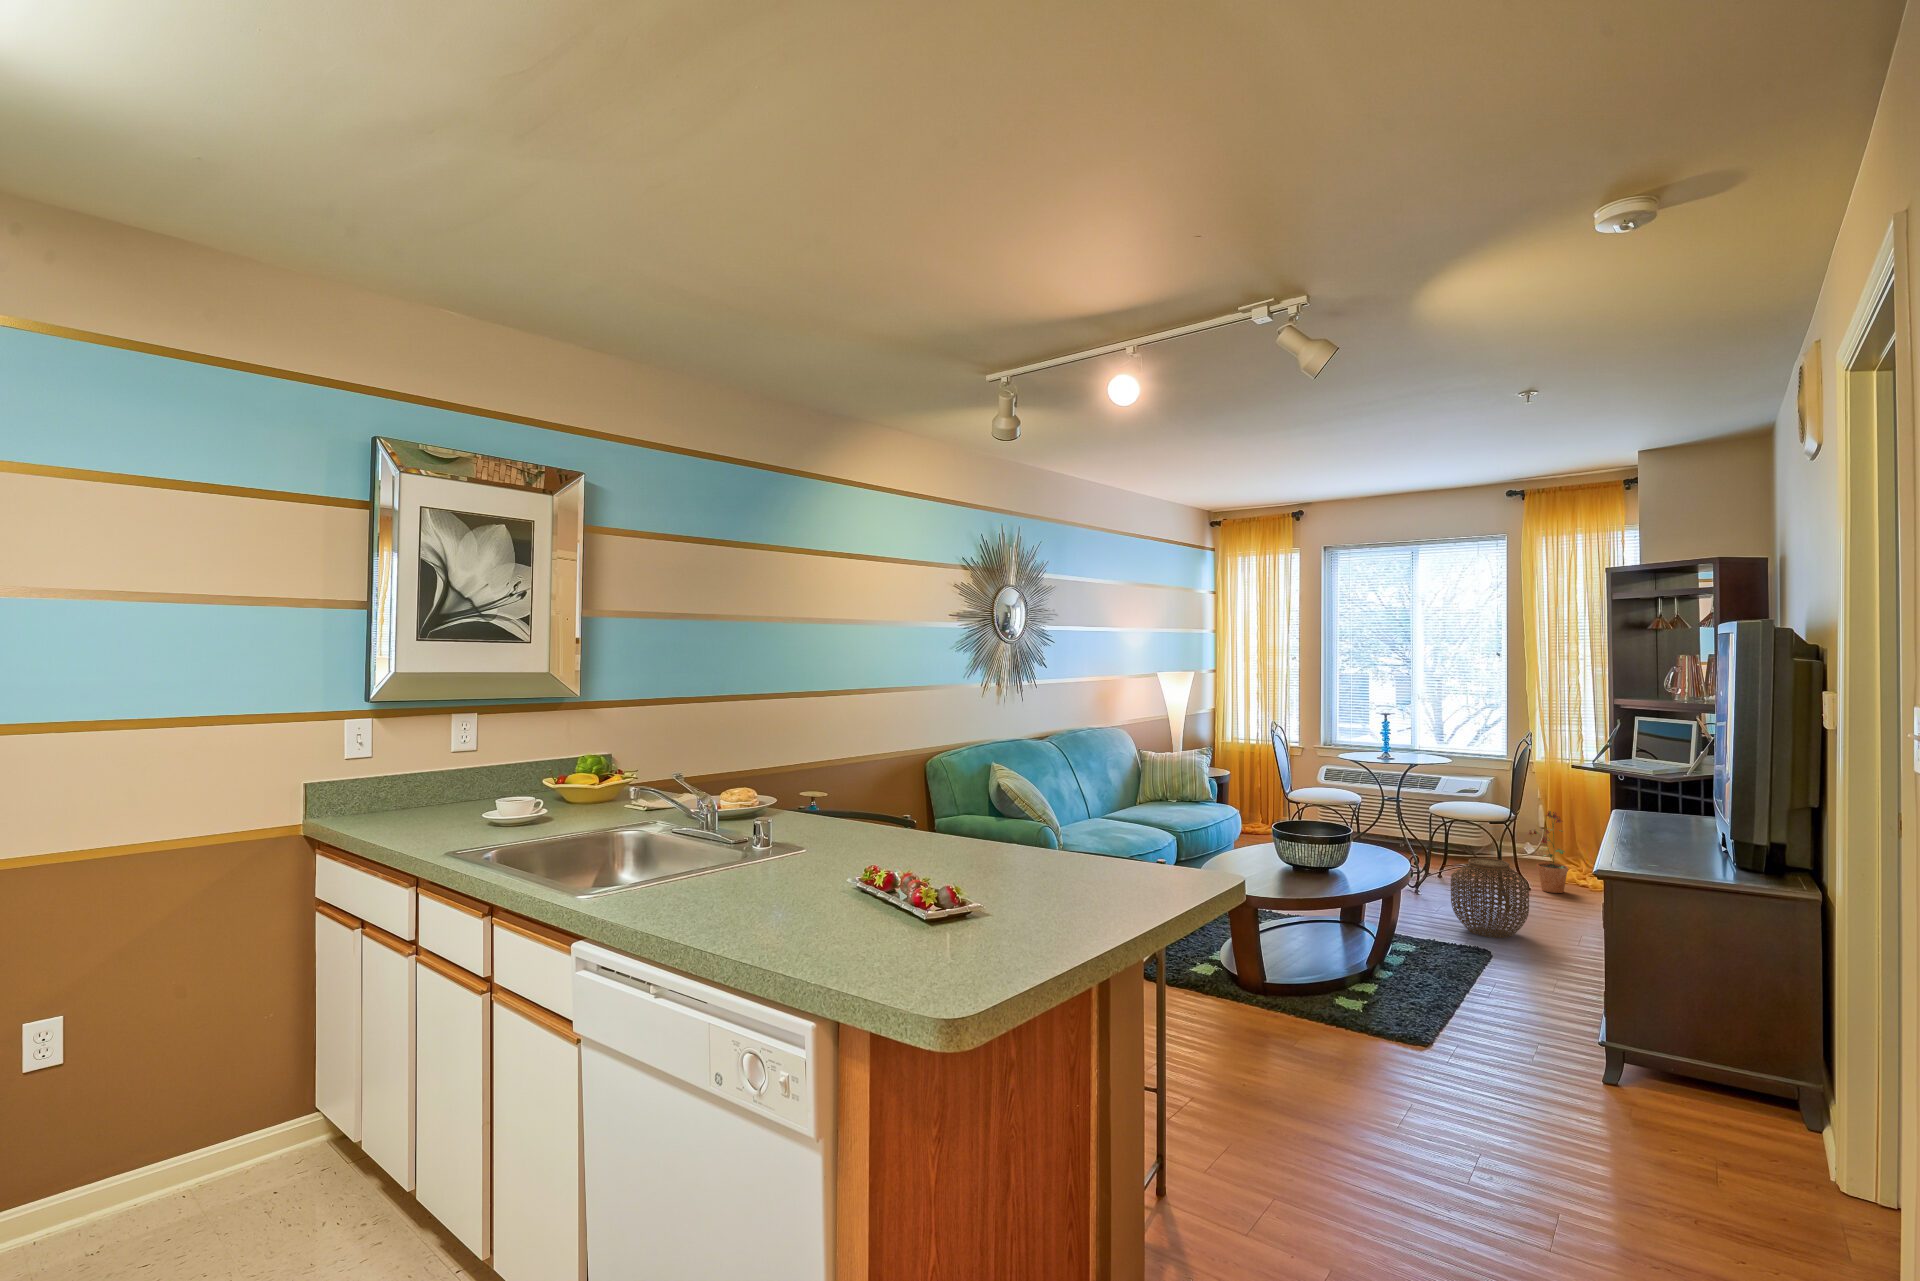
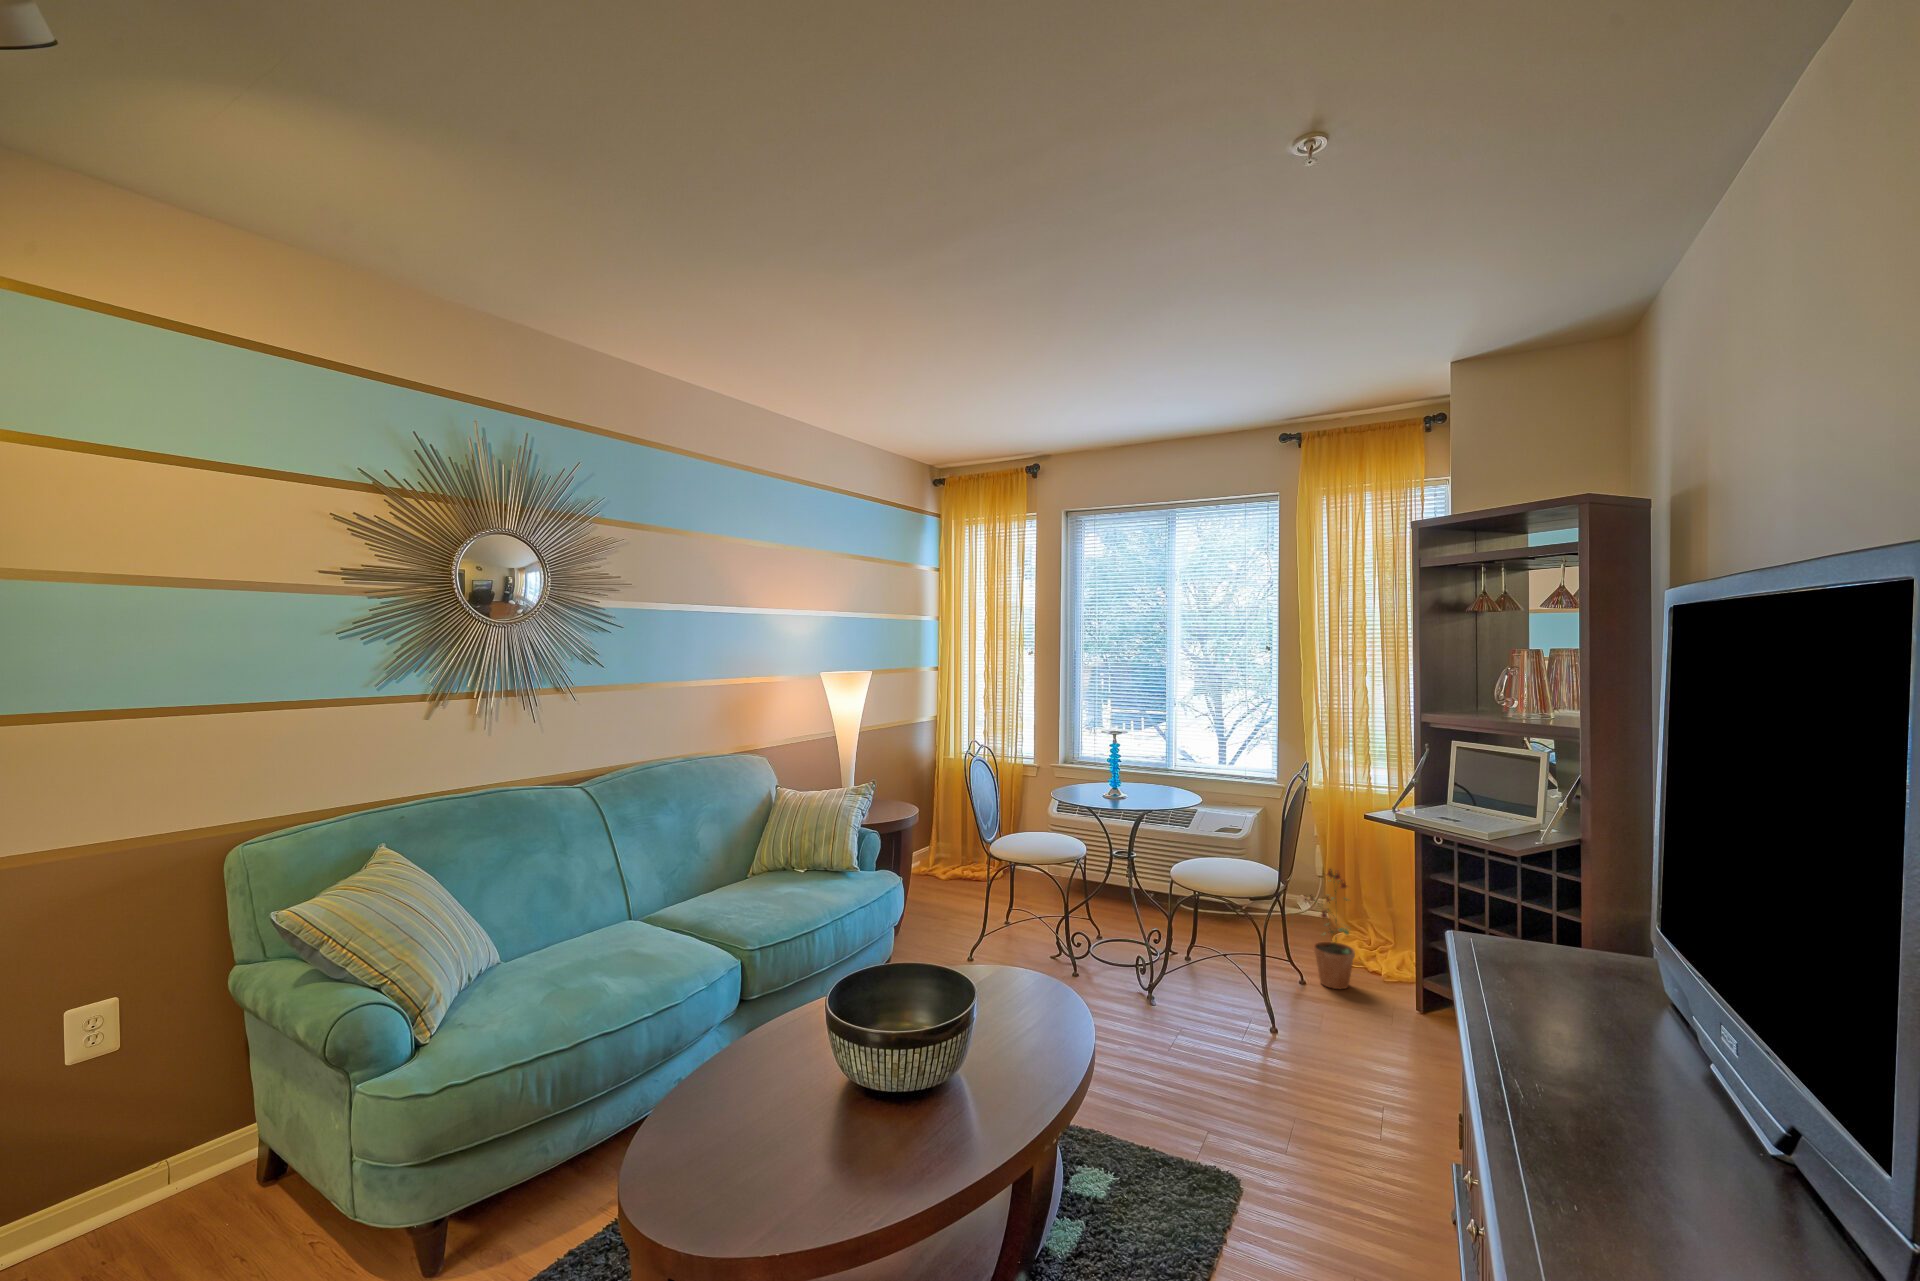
woven basket: present [1451,858,1529,938] -> none [1184,979,1304,1126]

